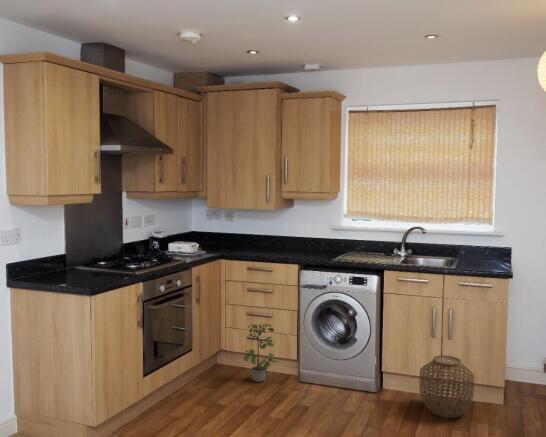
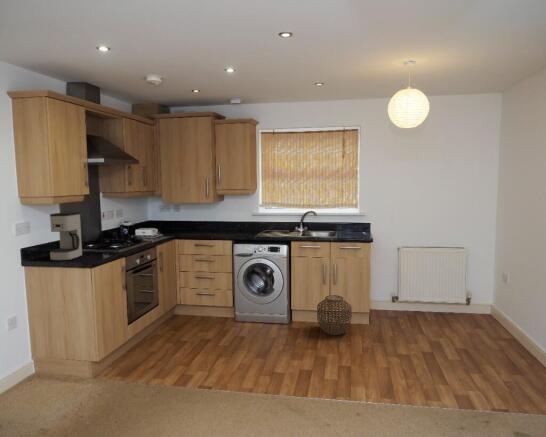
coffee maker: none [42,217,86,283] -> present [50,212,82,261]
potted plant: present [244,324,278,382] -> none [196,282,222,324]

